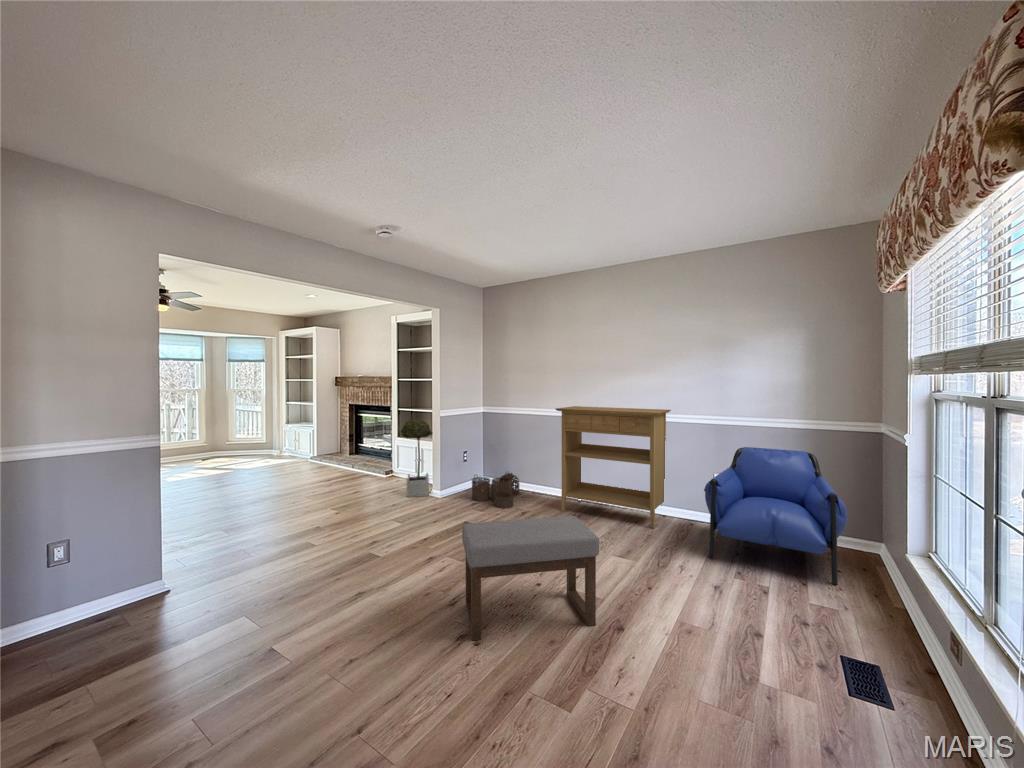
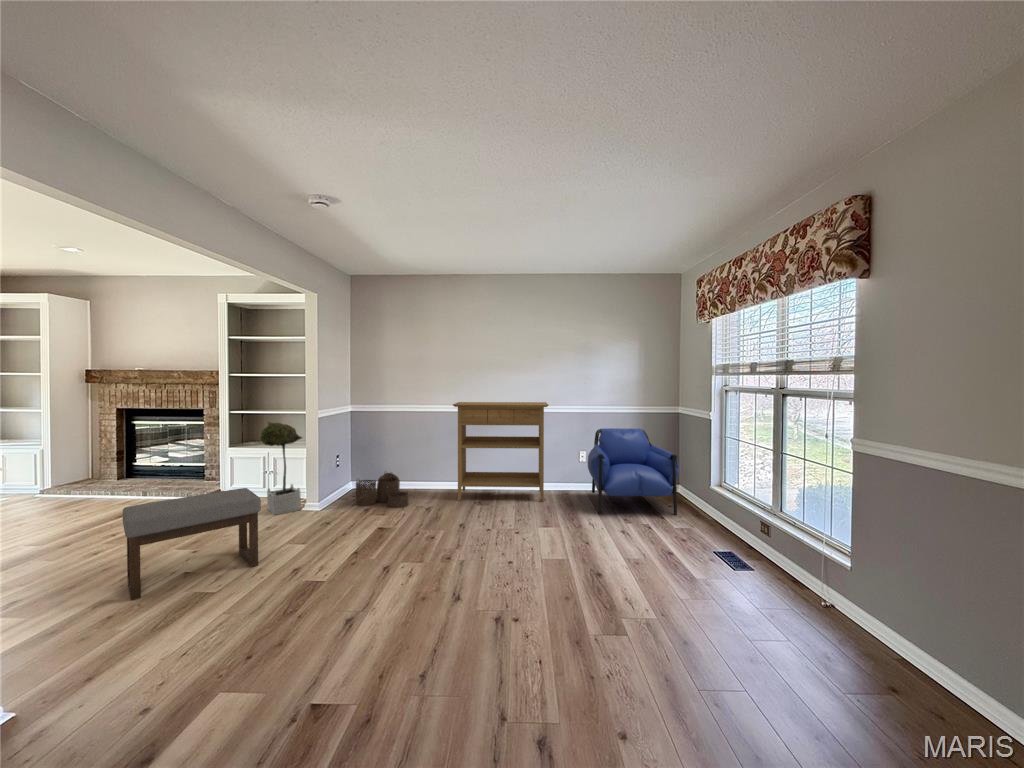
ottoman: present [462,516,599,641] -> present [123,488,261,600]

